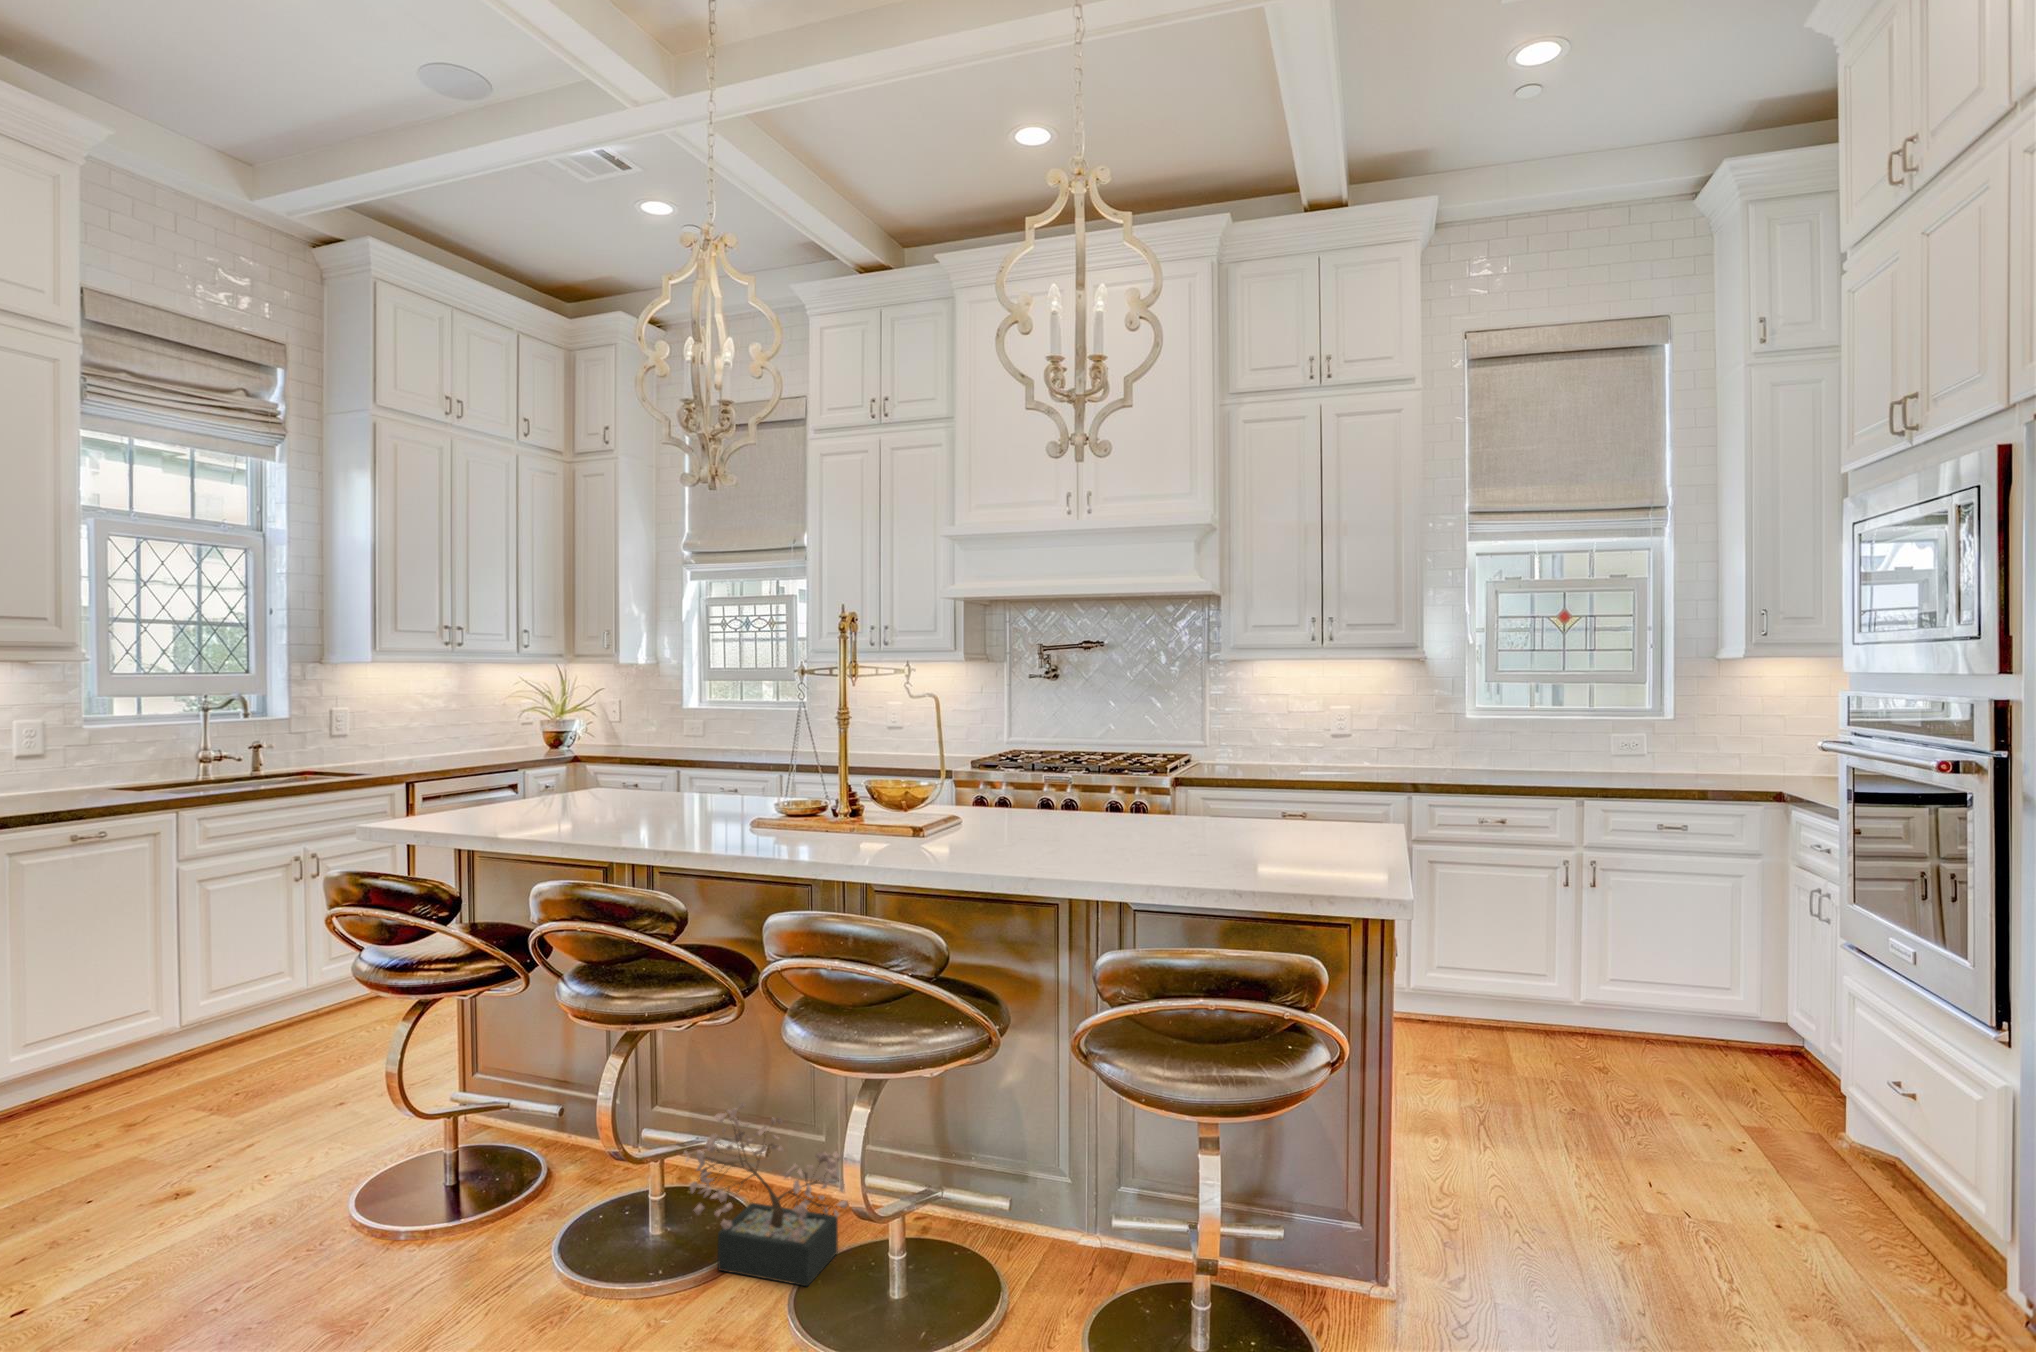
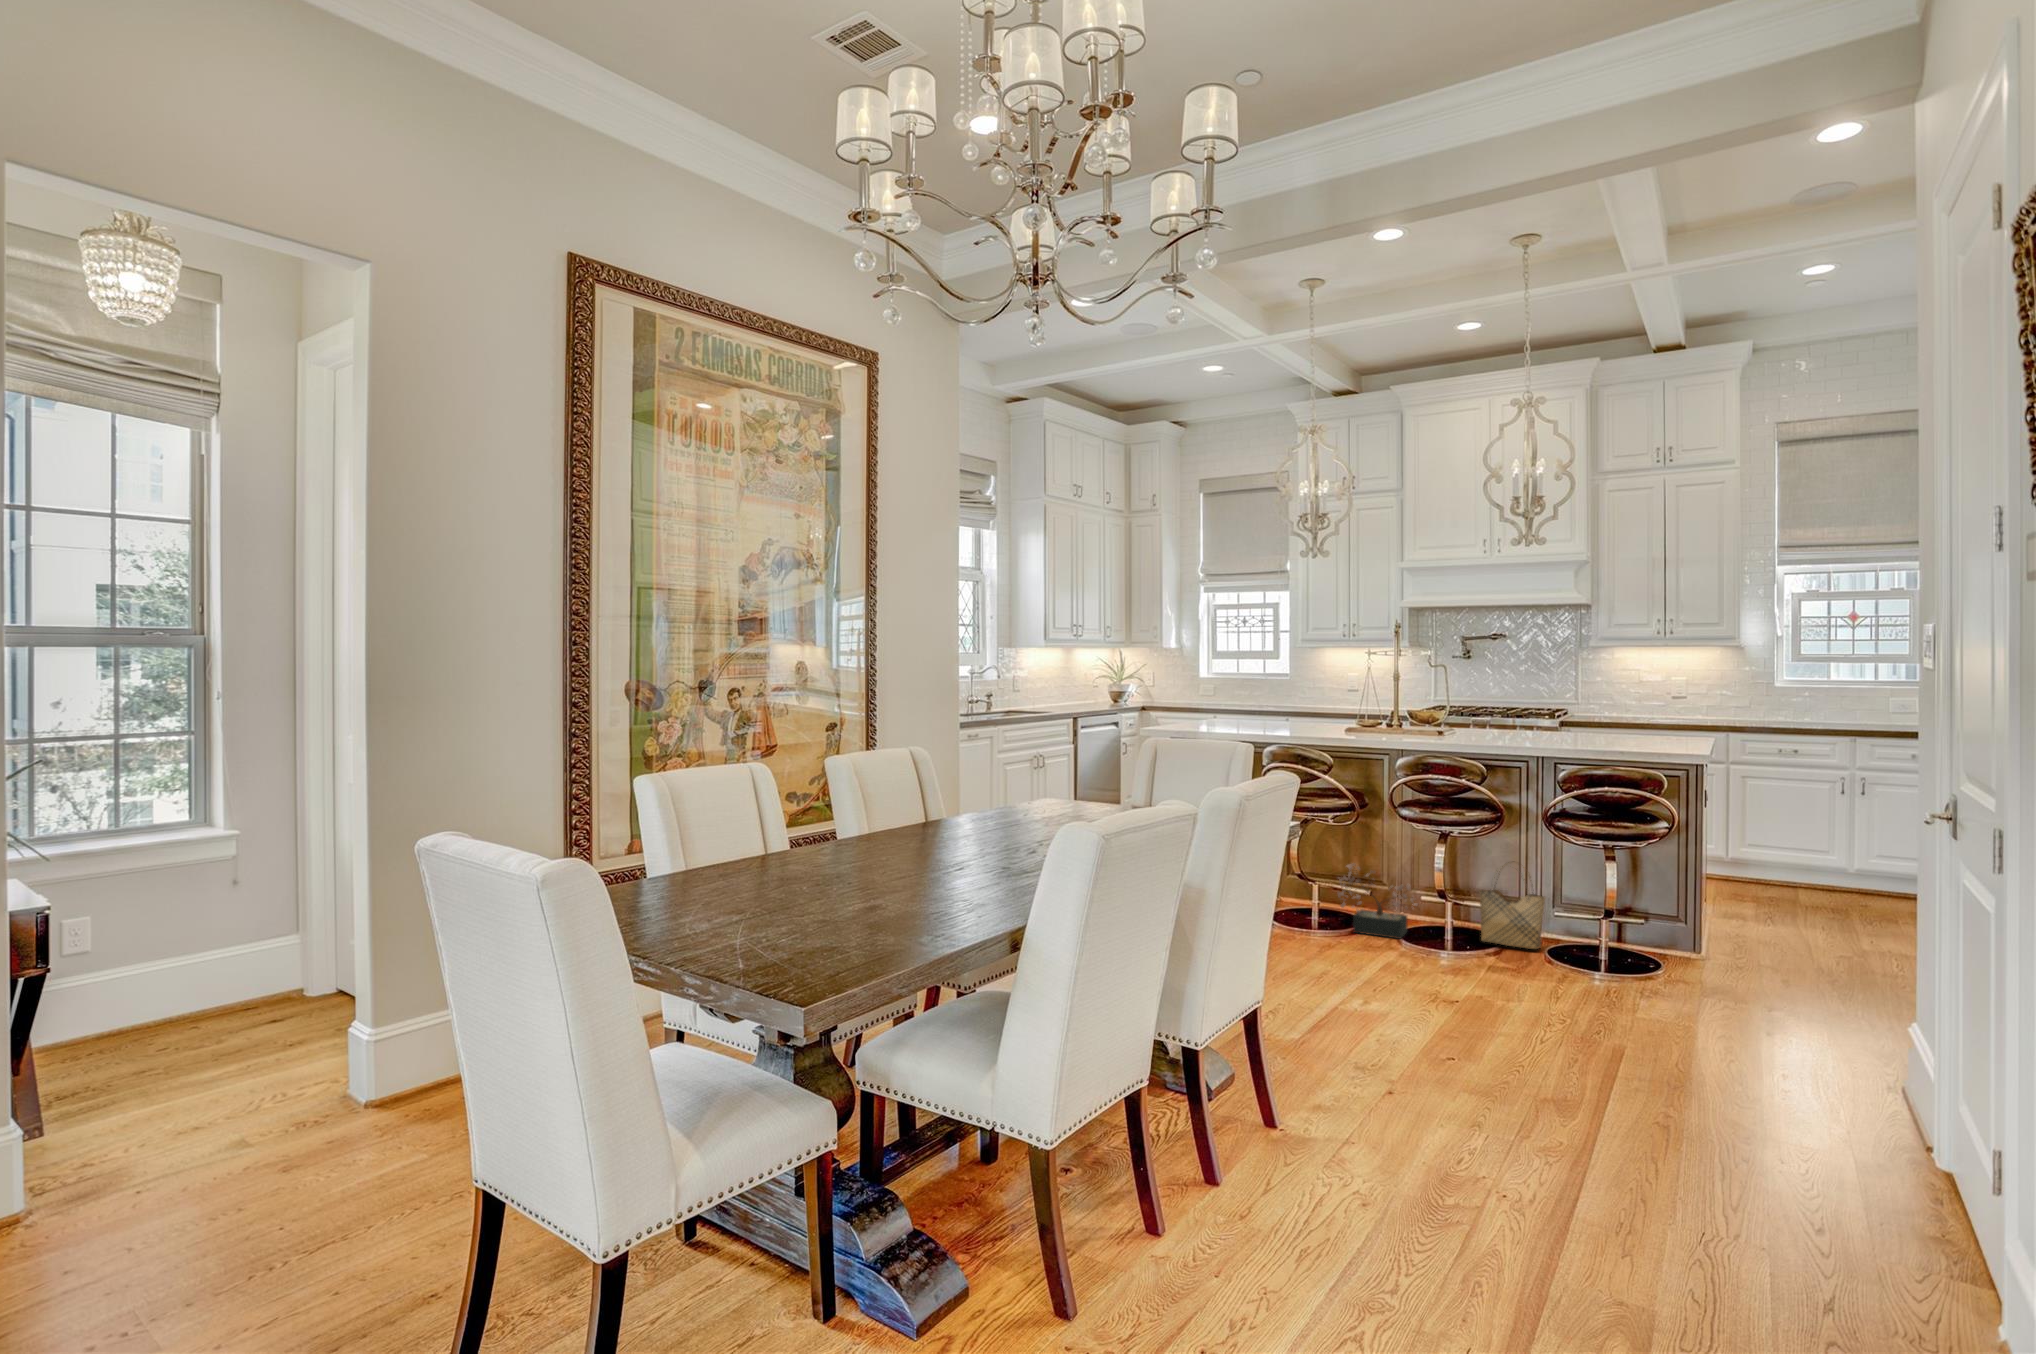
woven basket: none [968,1097,1097,1303] -> present [1479,866,1546,949]

